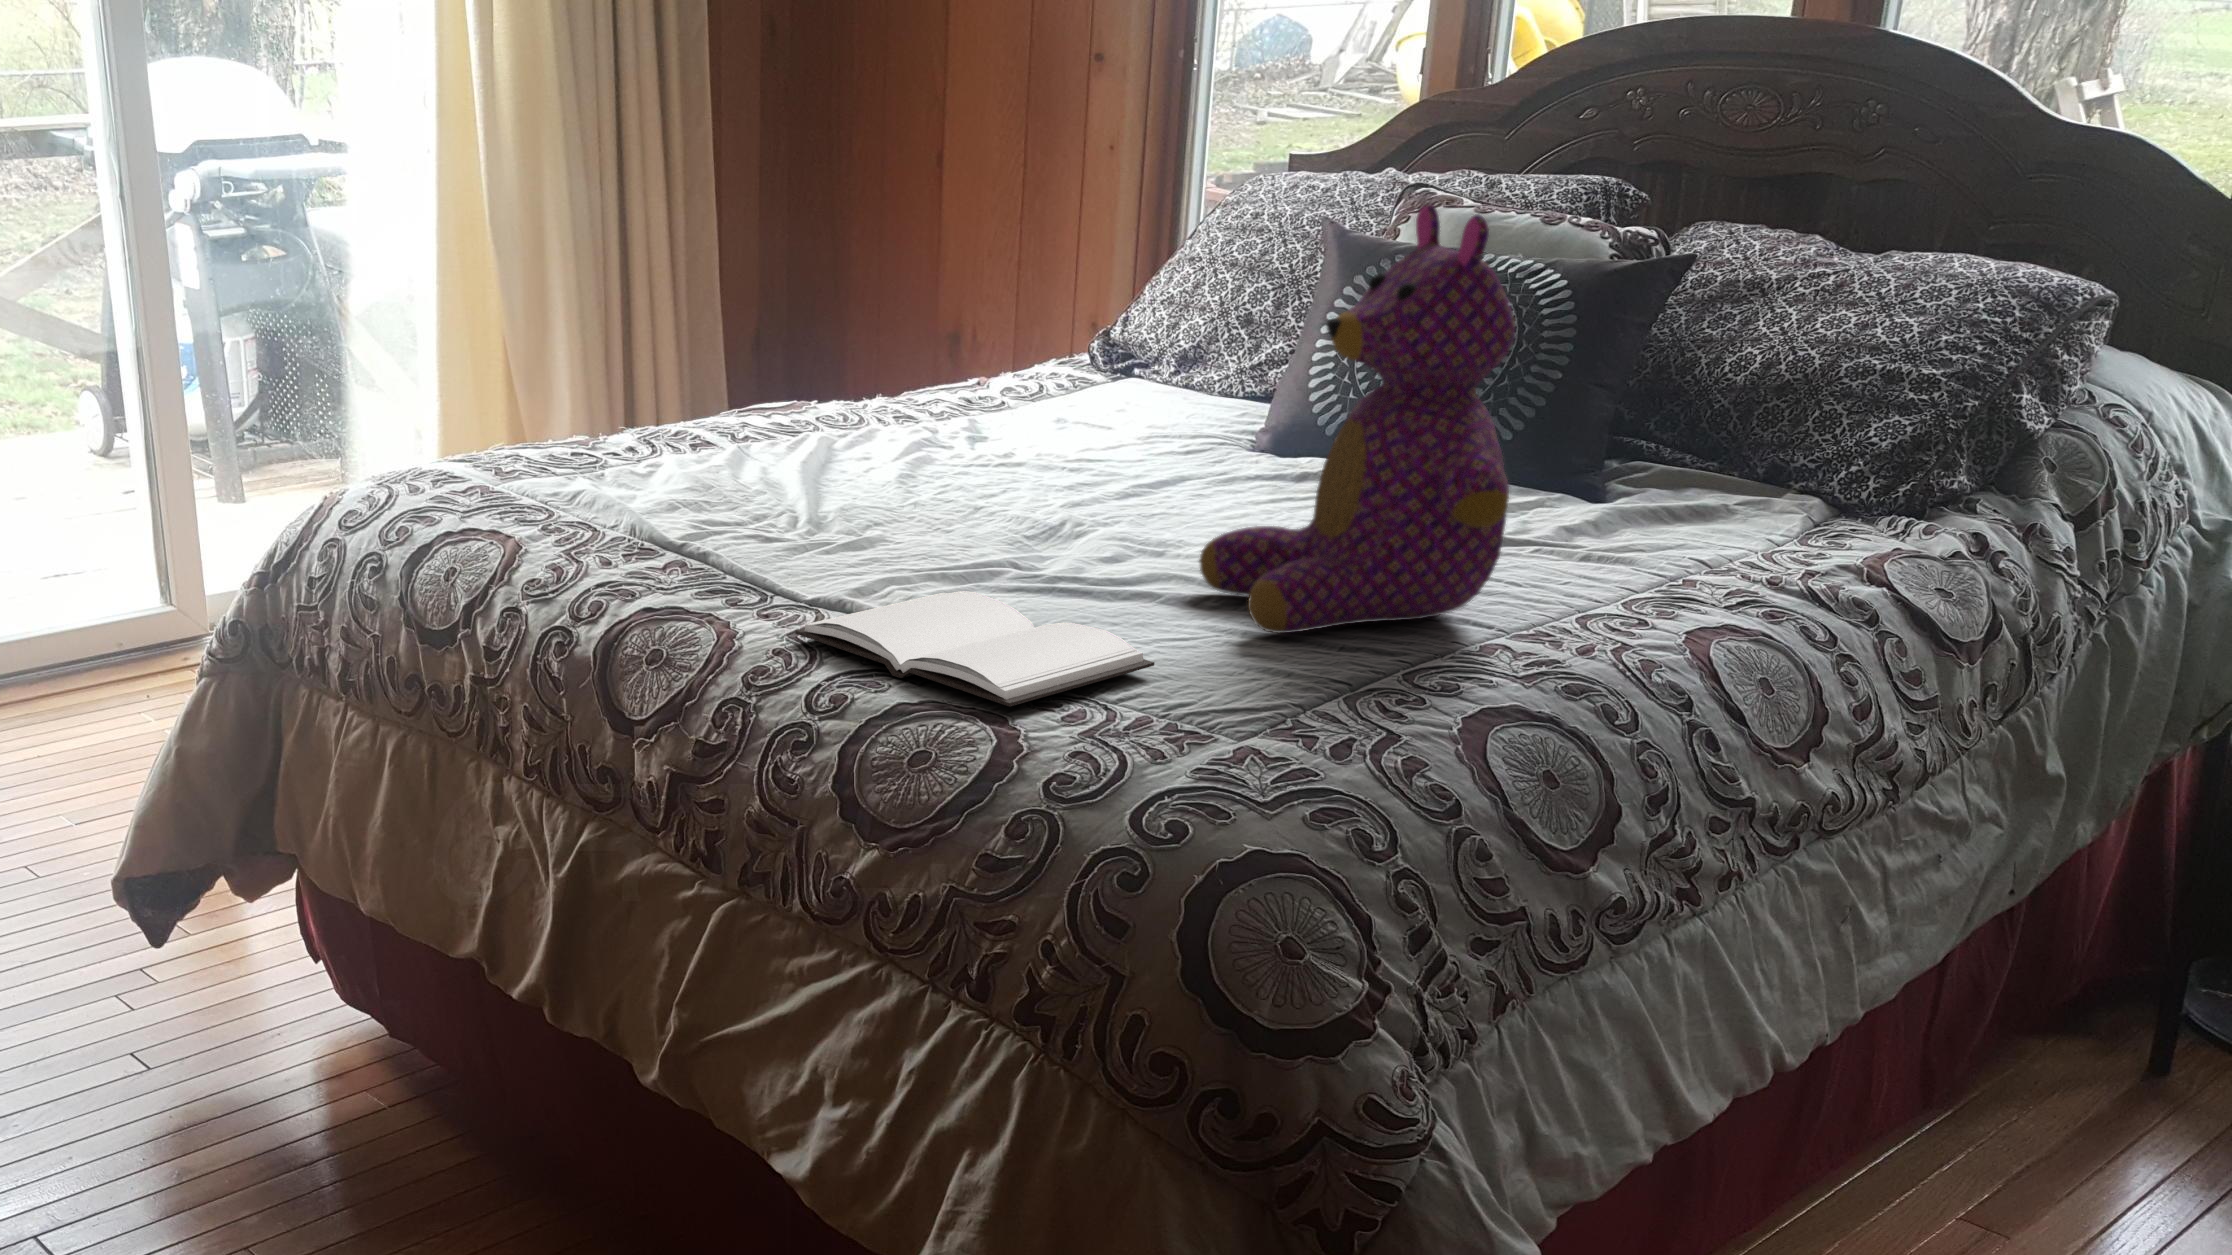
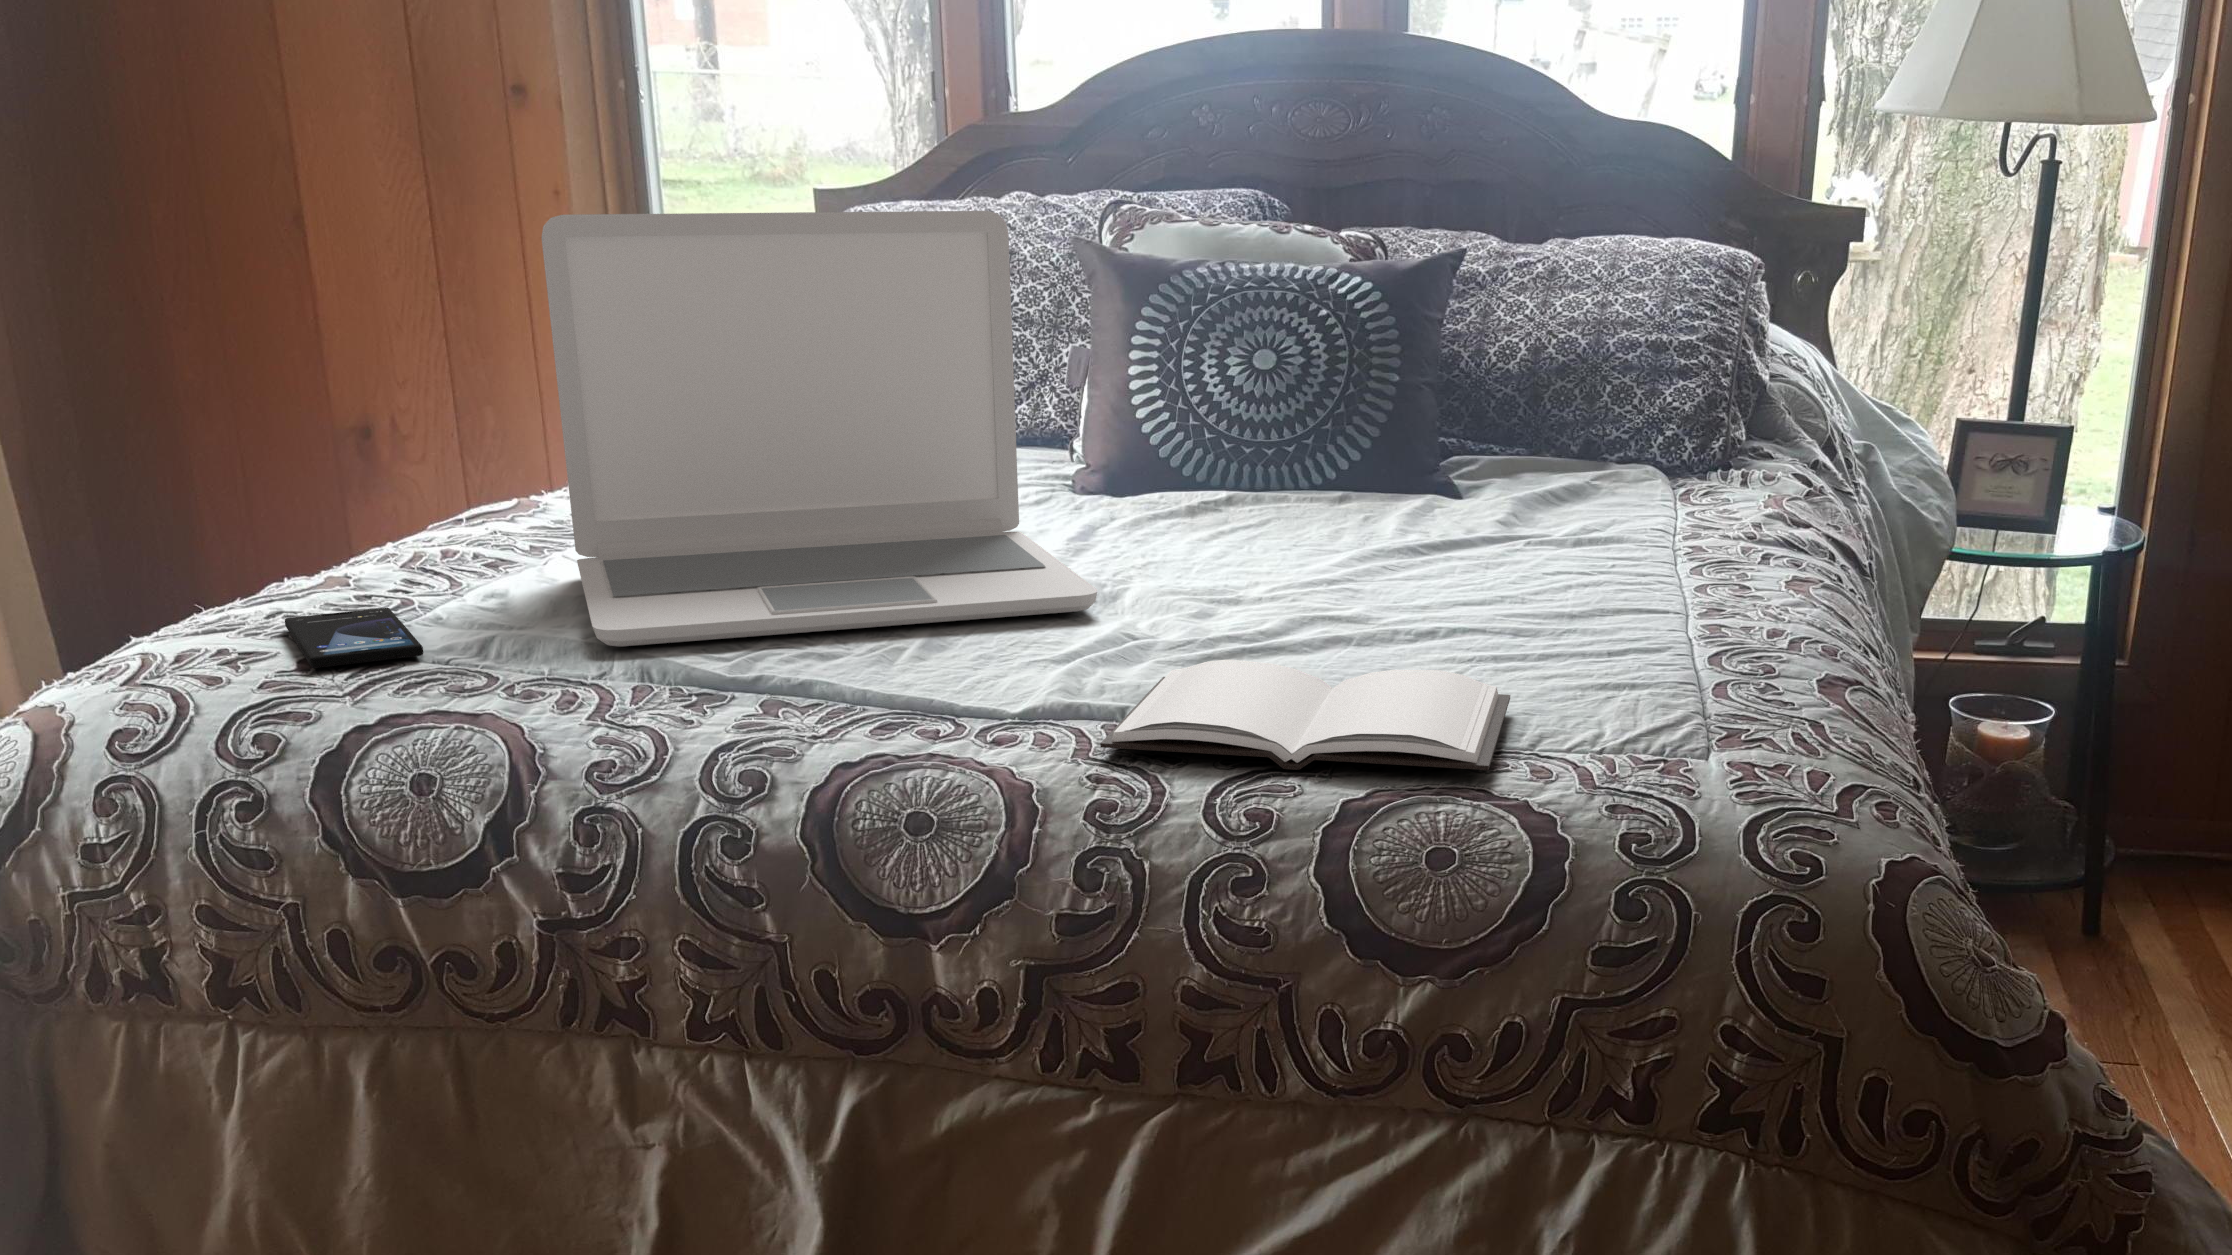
laptop: none [646,187,1088,541] -> present [542,211,1097,646]
teddy bear: present [1200,204,1515,633] -> none [1360,174,1723,647]
smartphone: none [477,458,576,496] -> present [285,608,423,668]

